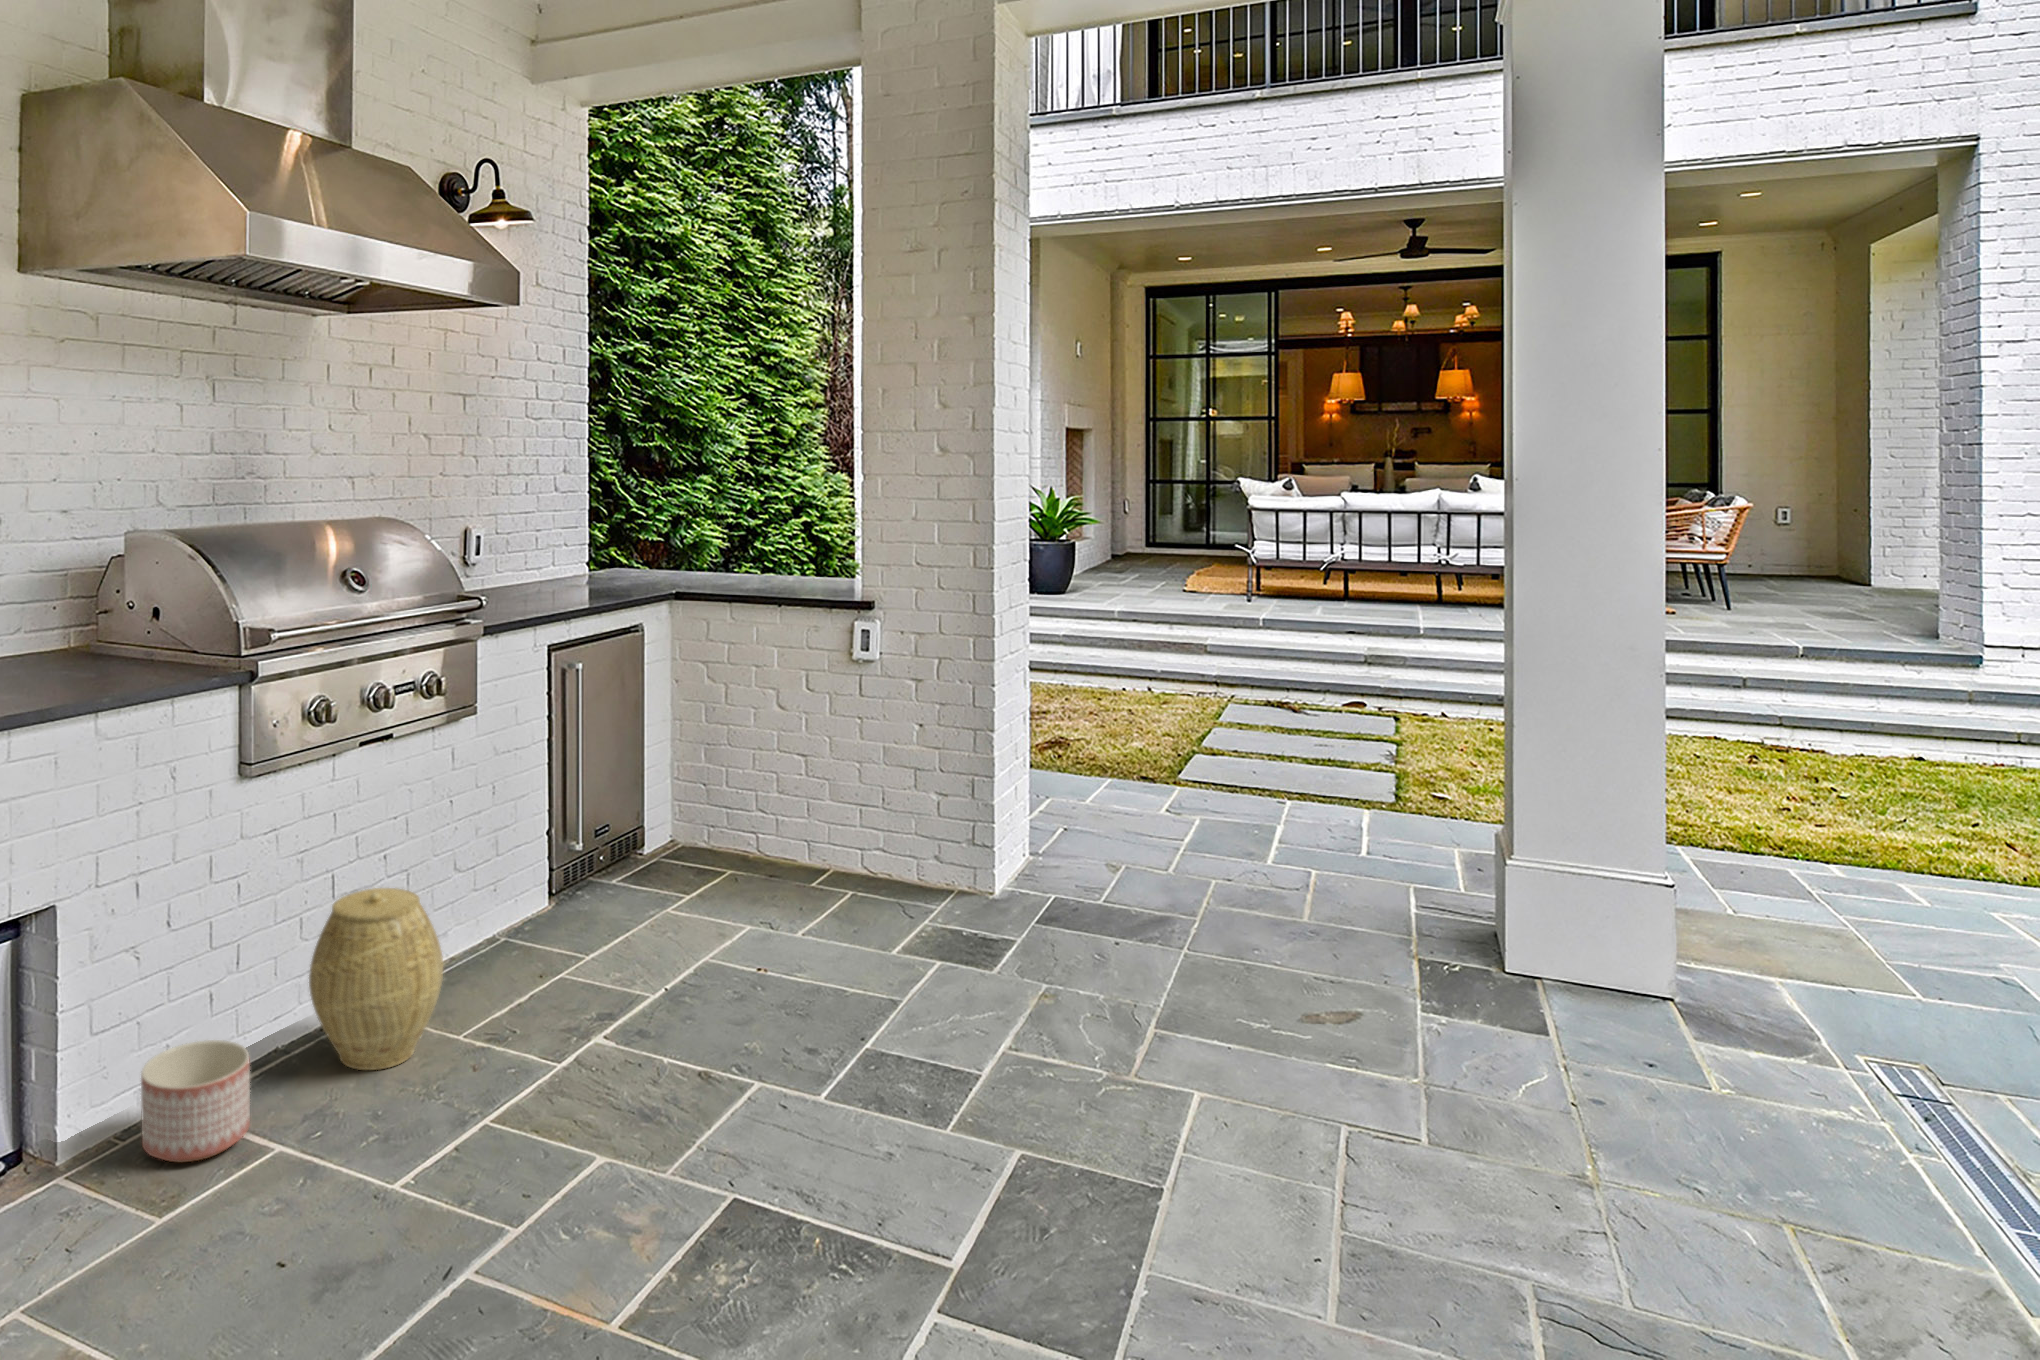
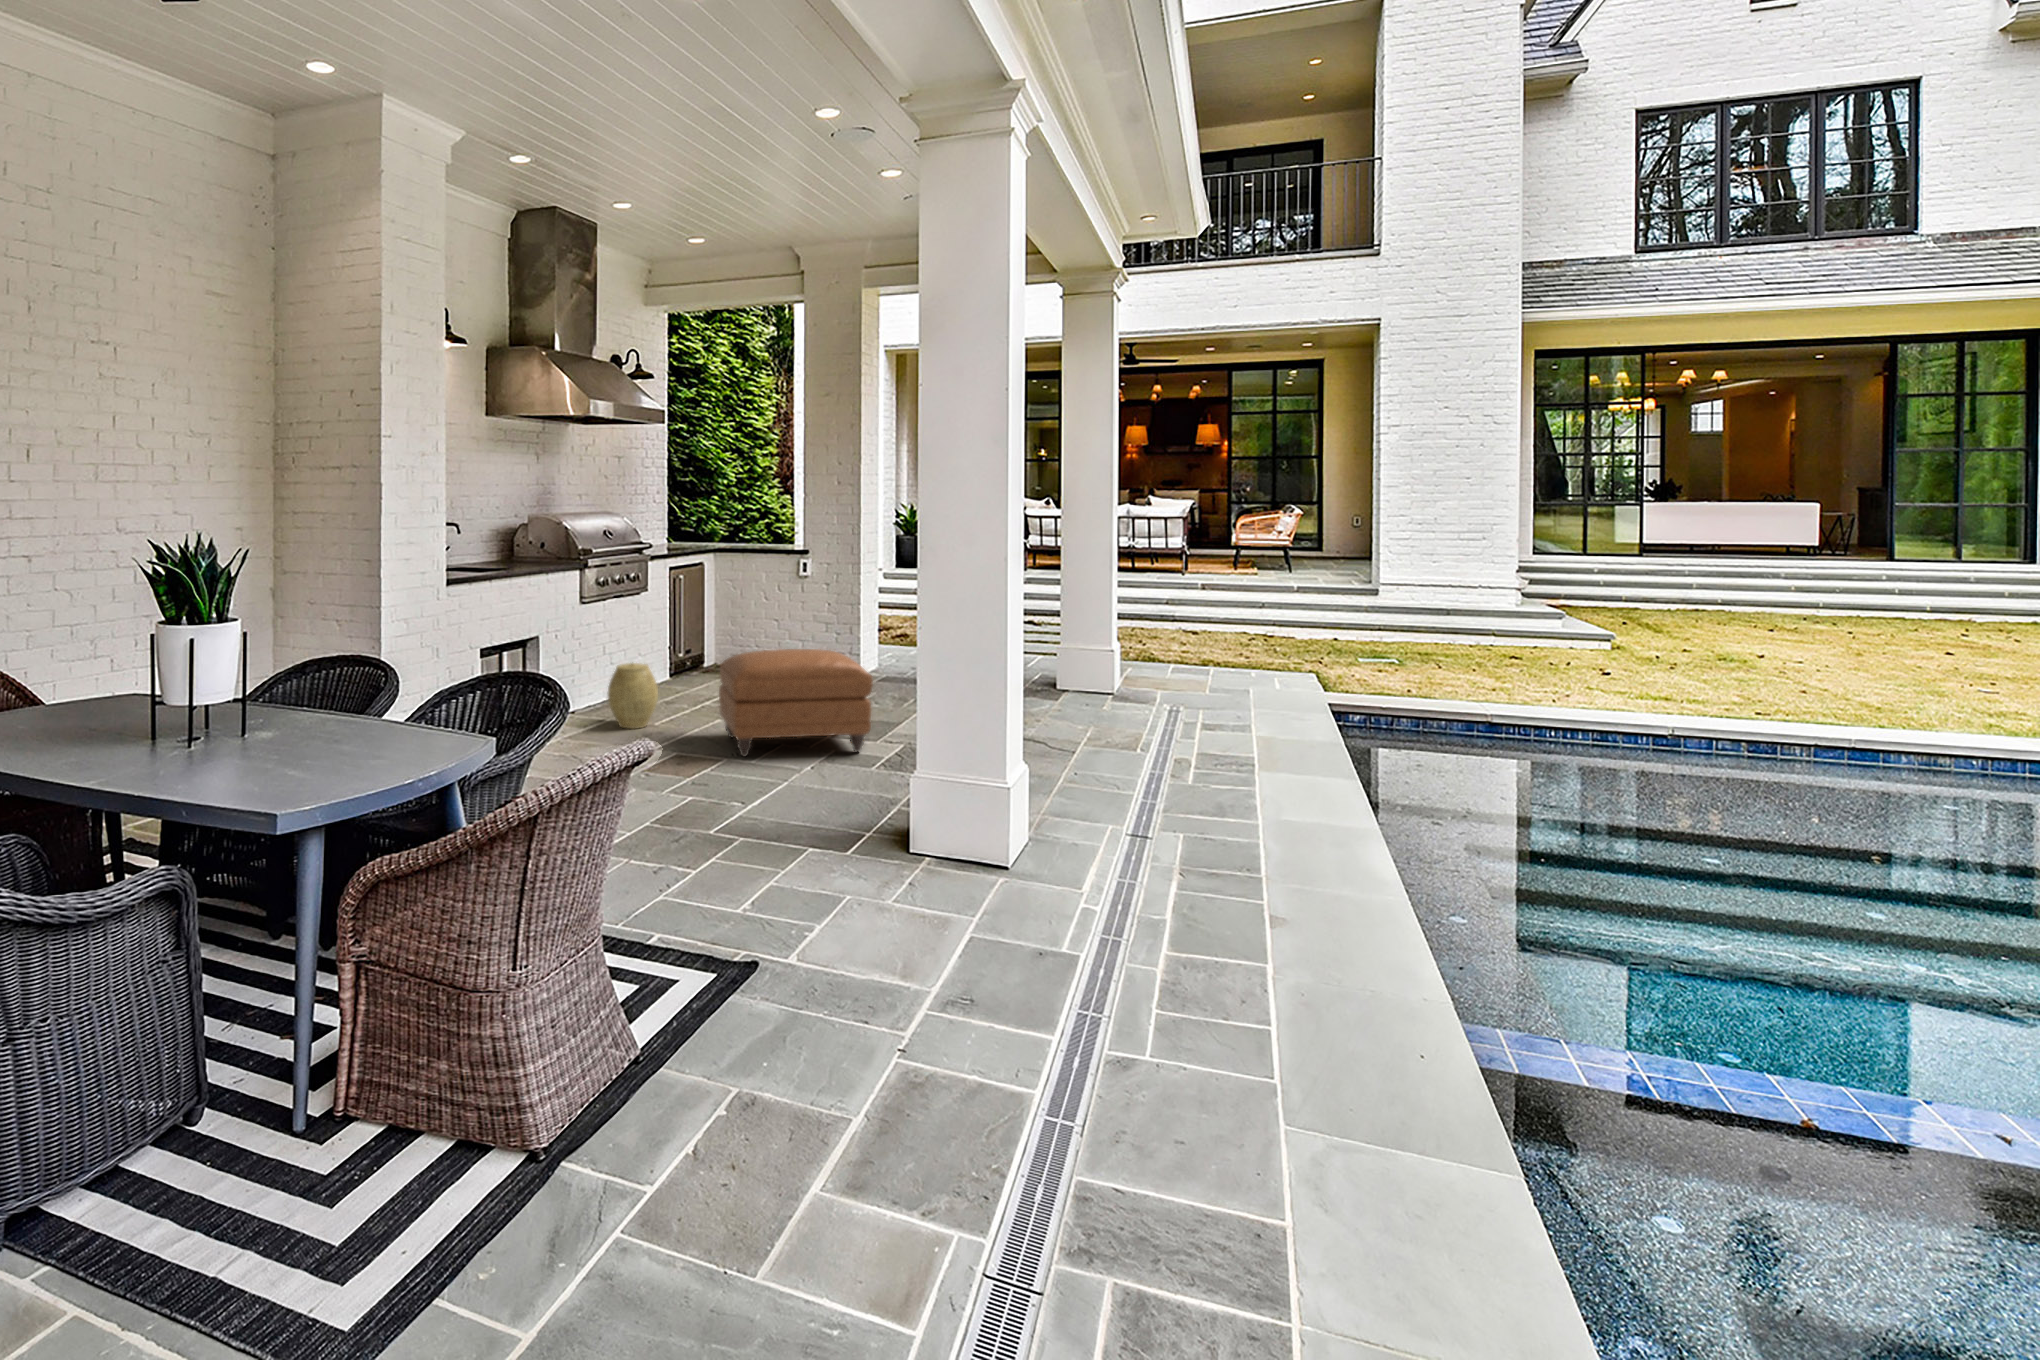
ottoman: none [563,889,1001,1257] -> present [719,649,873,756]
planter: present [141,1040,250,1162] -> none [567,710,604,746]

